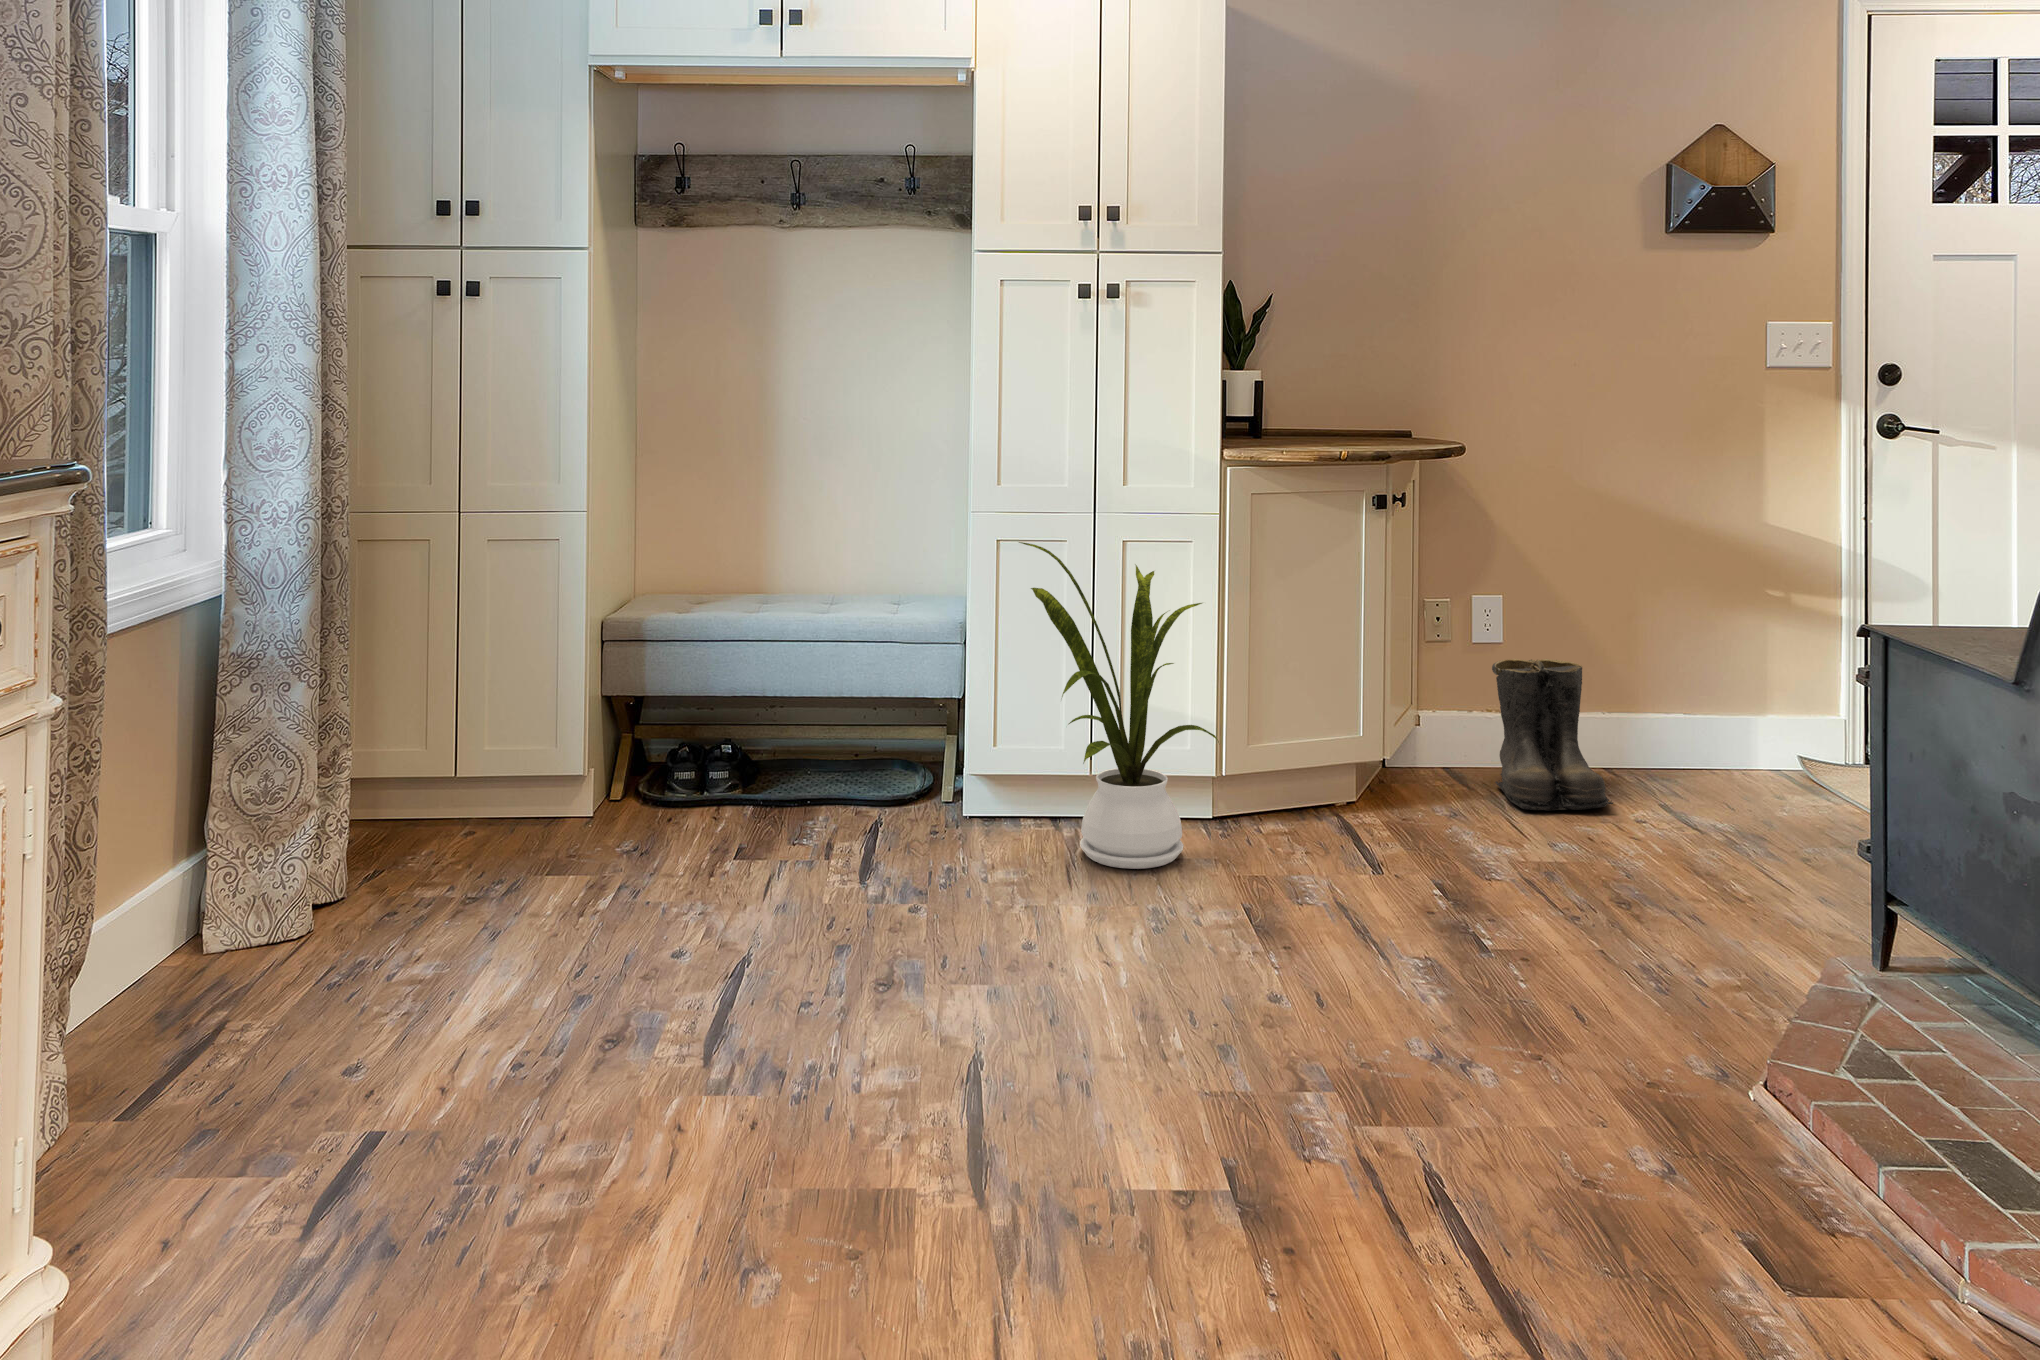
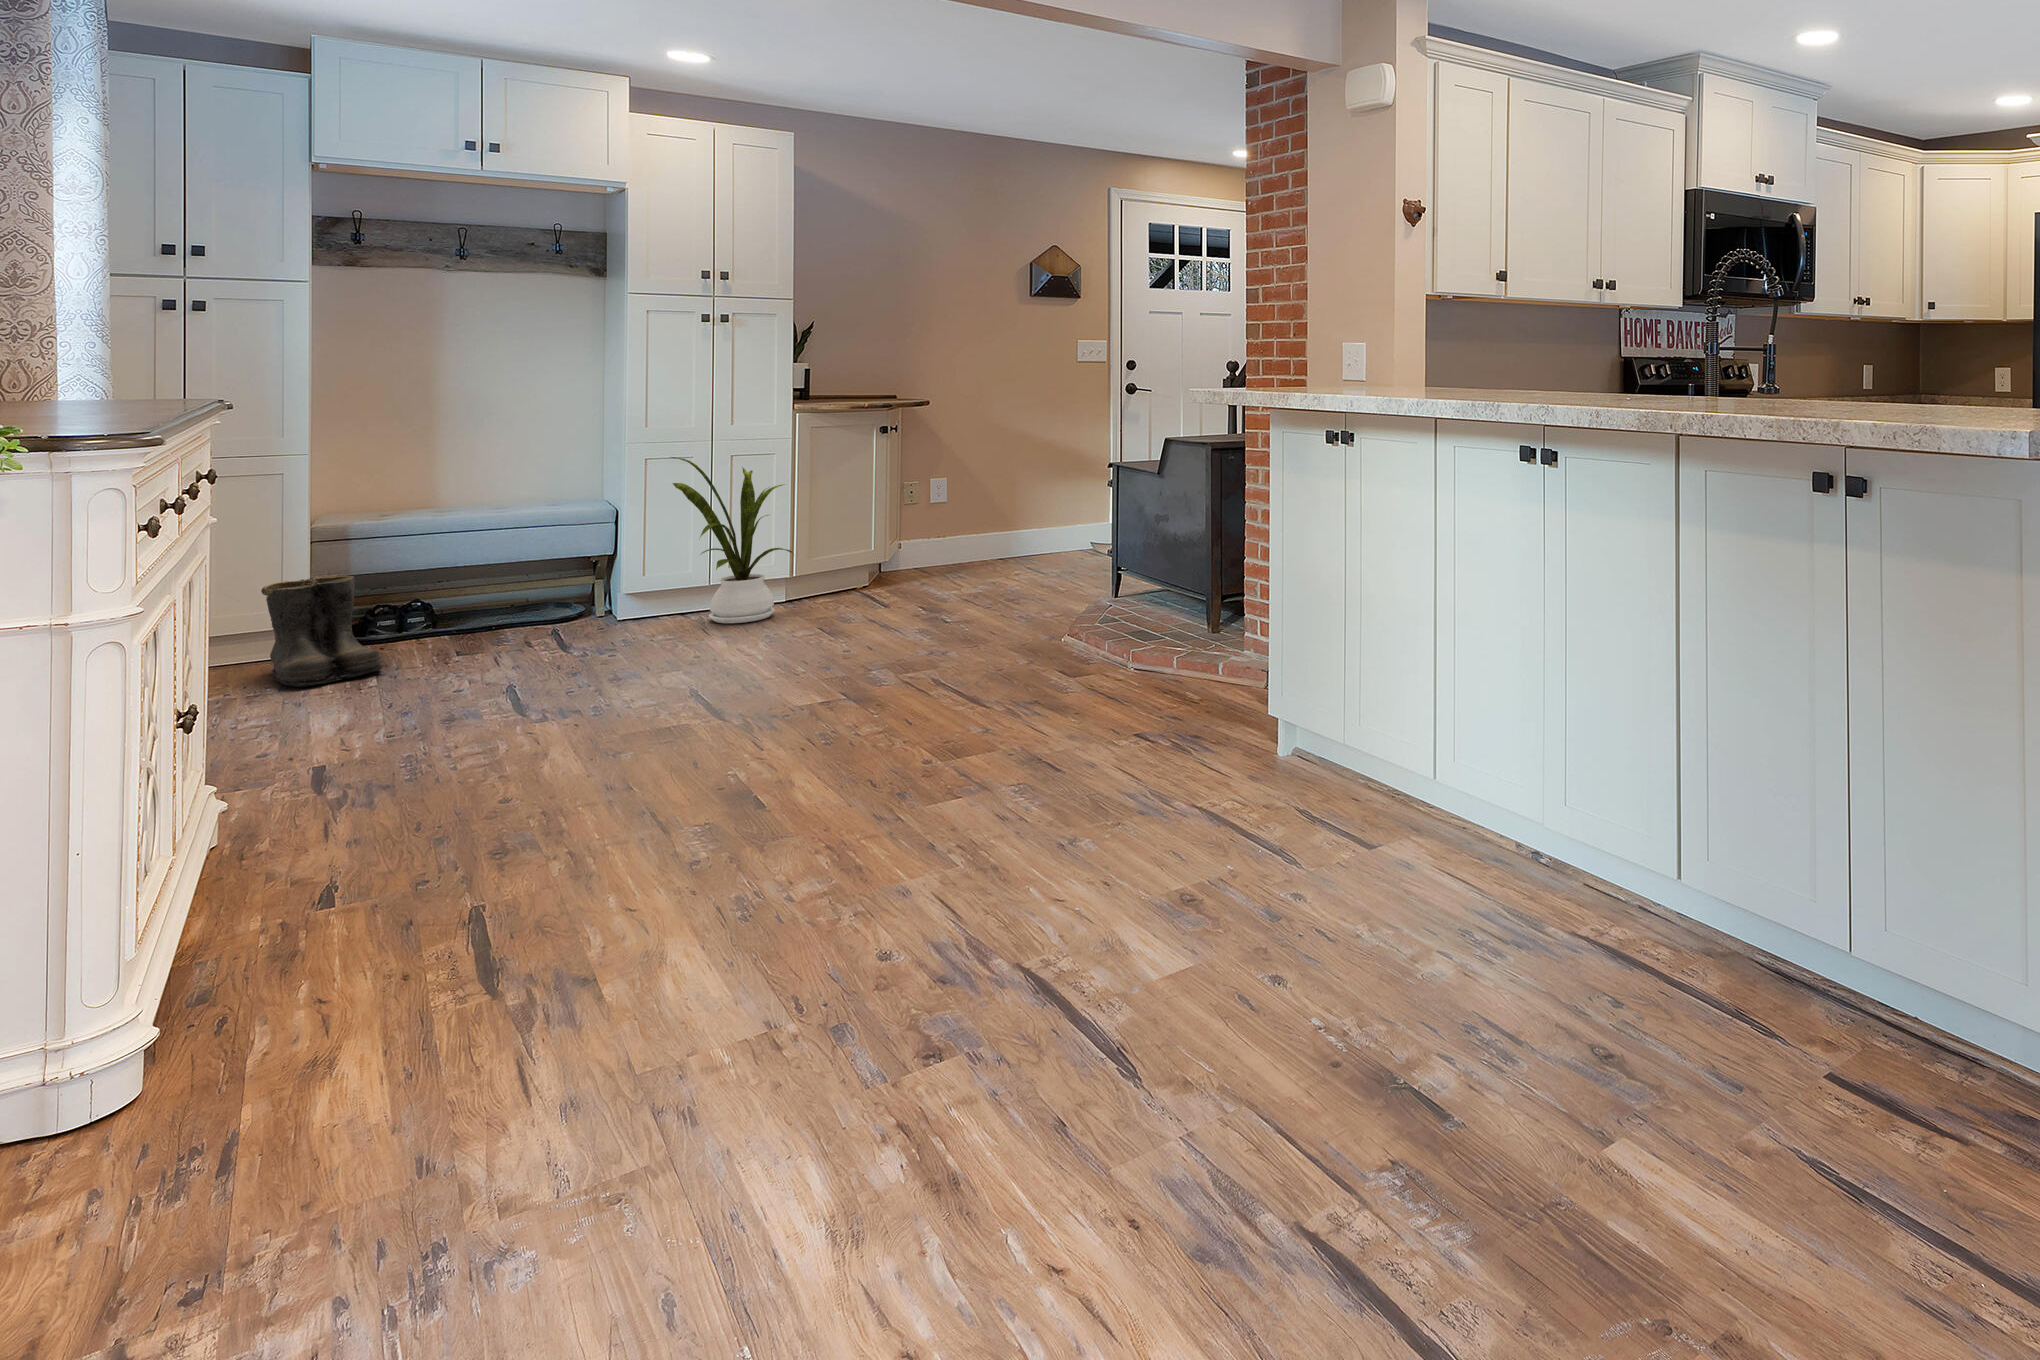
boots: present [1492,659,1613,811] -> present [261,576,388,687]

